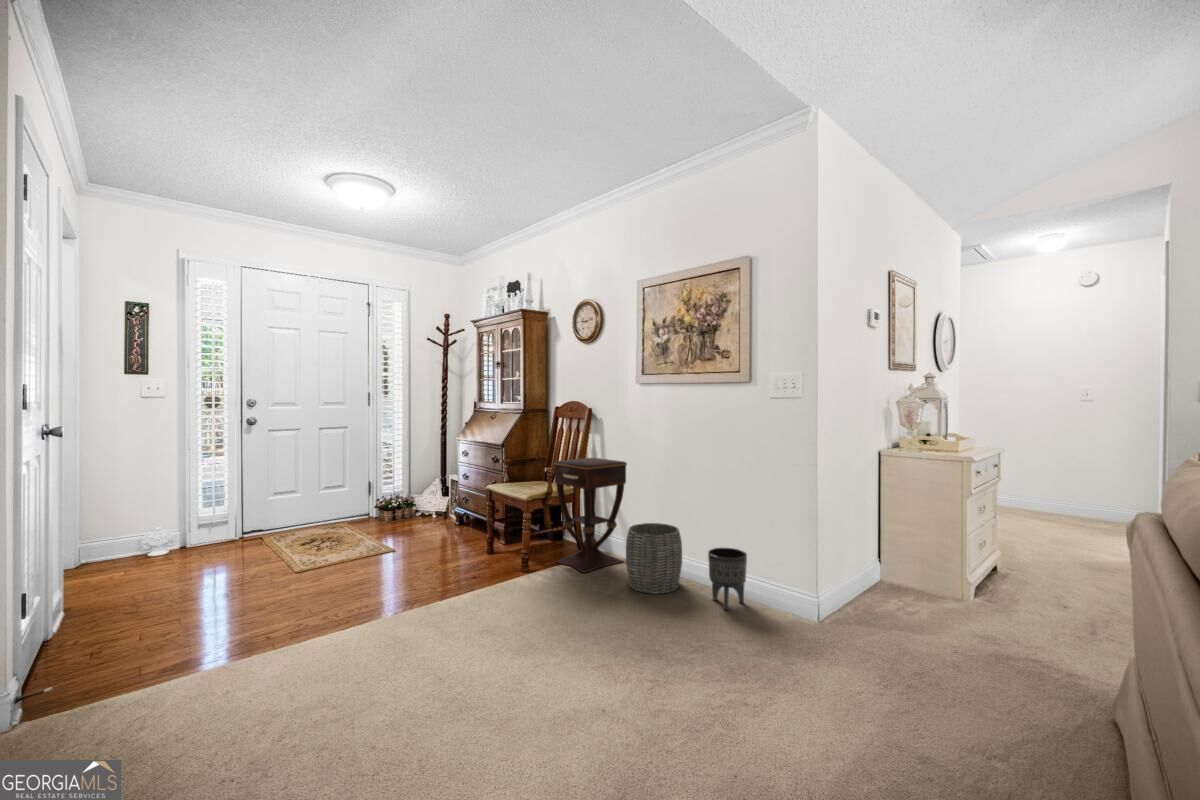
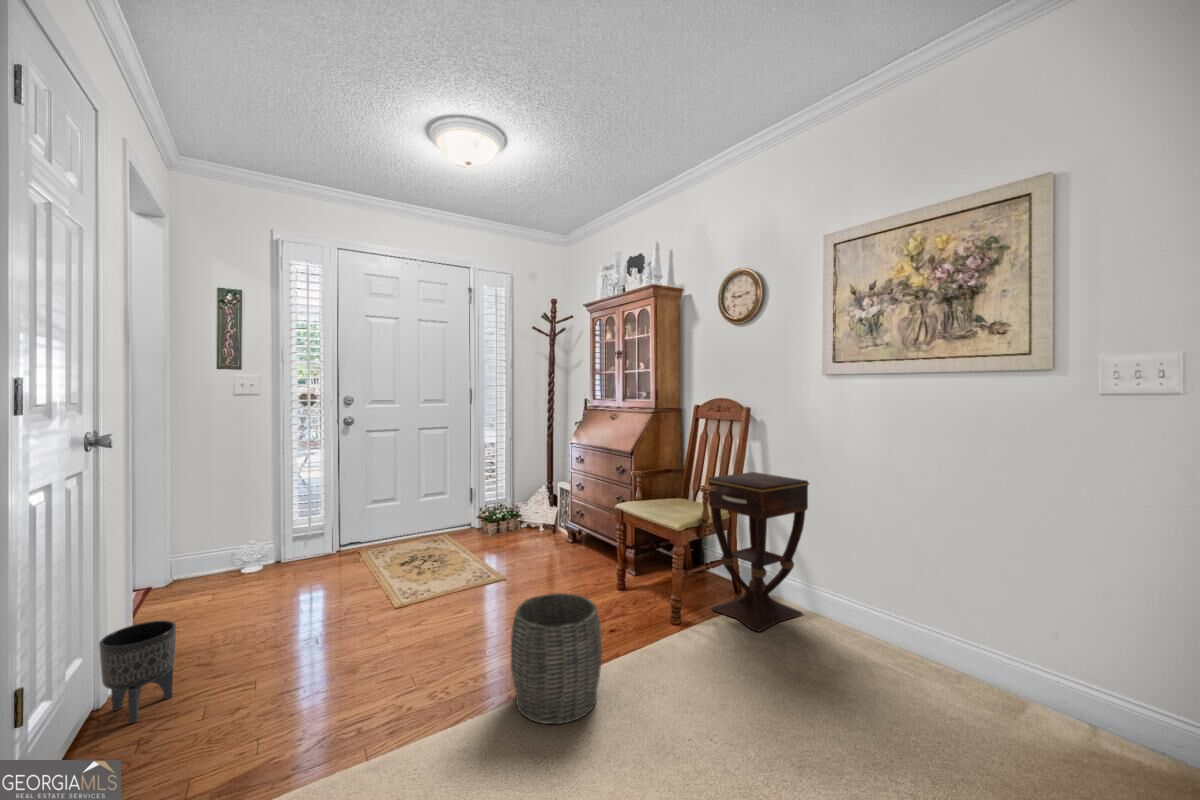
woven basket: present [626,523,682,594] -> present [511,593,602,724]
planter: present [708,548,747,610] -> present [99,621,176,723]

